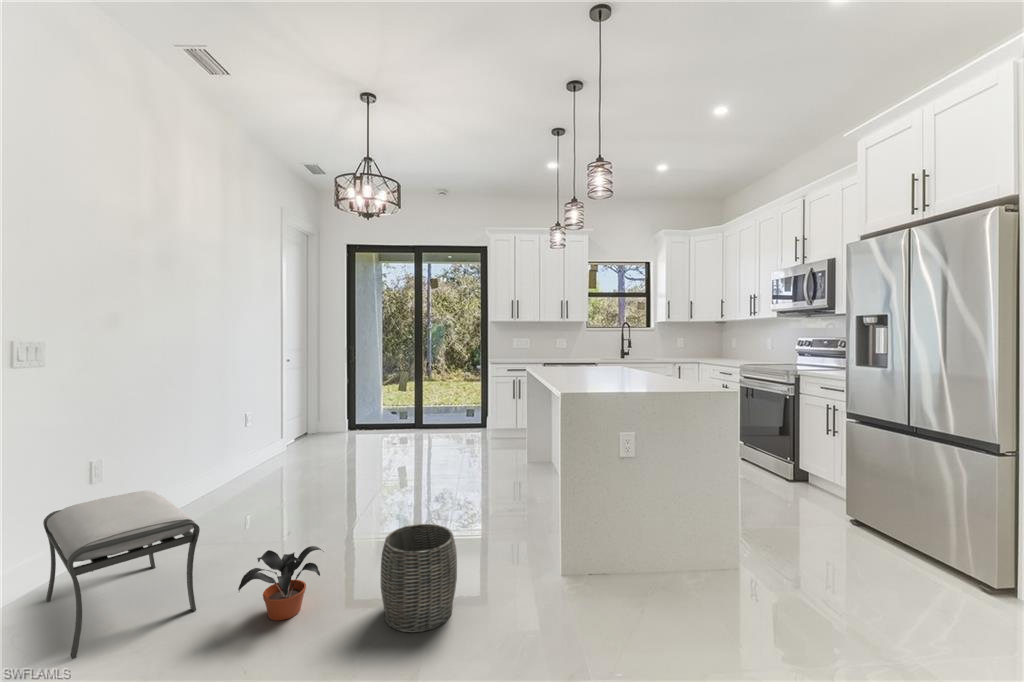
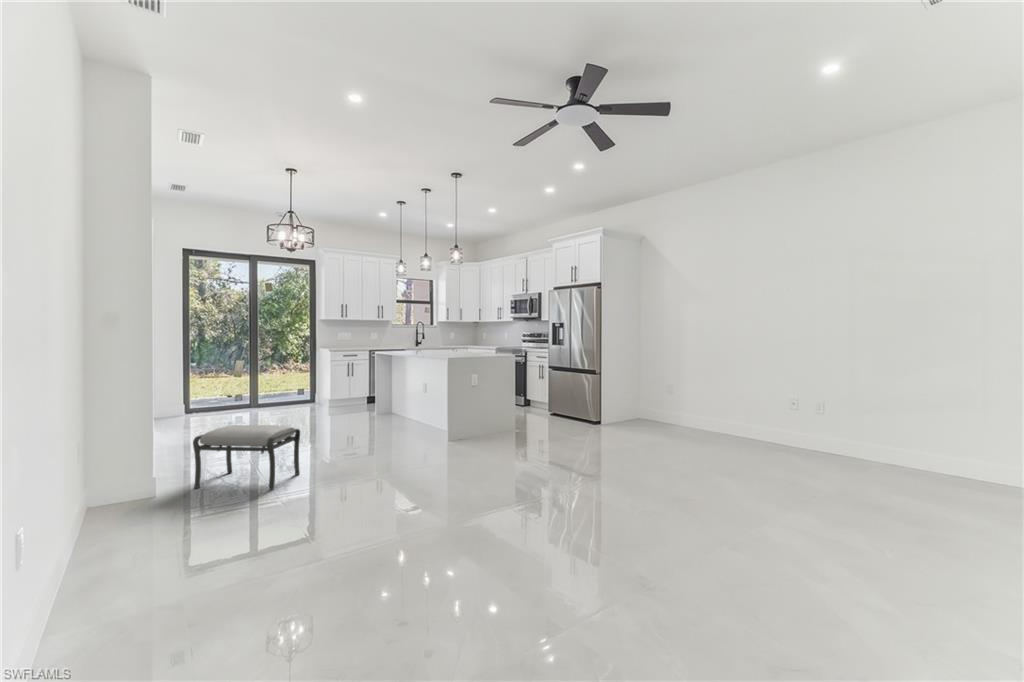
woven basket: present [381,524,457,632] -> none [391,421,426,461]
potted plant: present [238,546,324,620] -> none [326,437,365,469]

